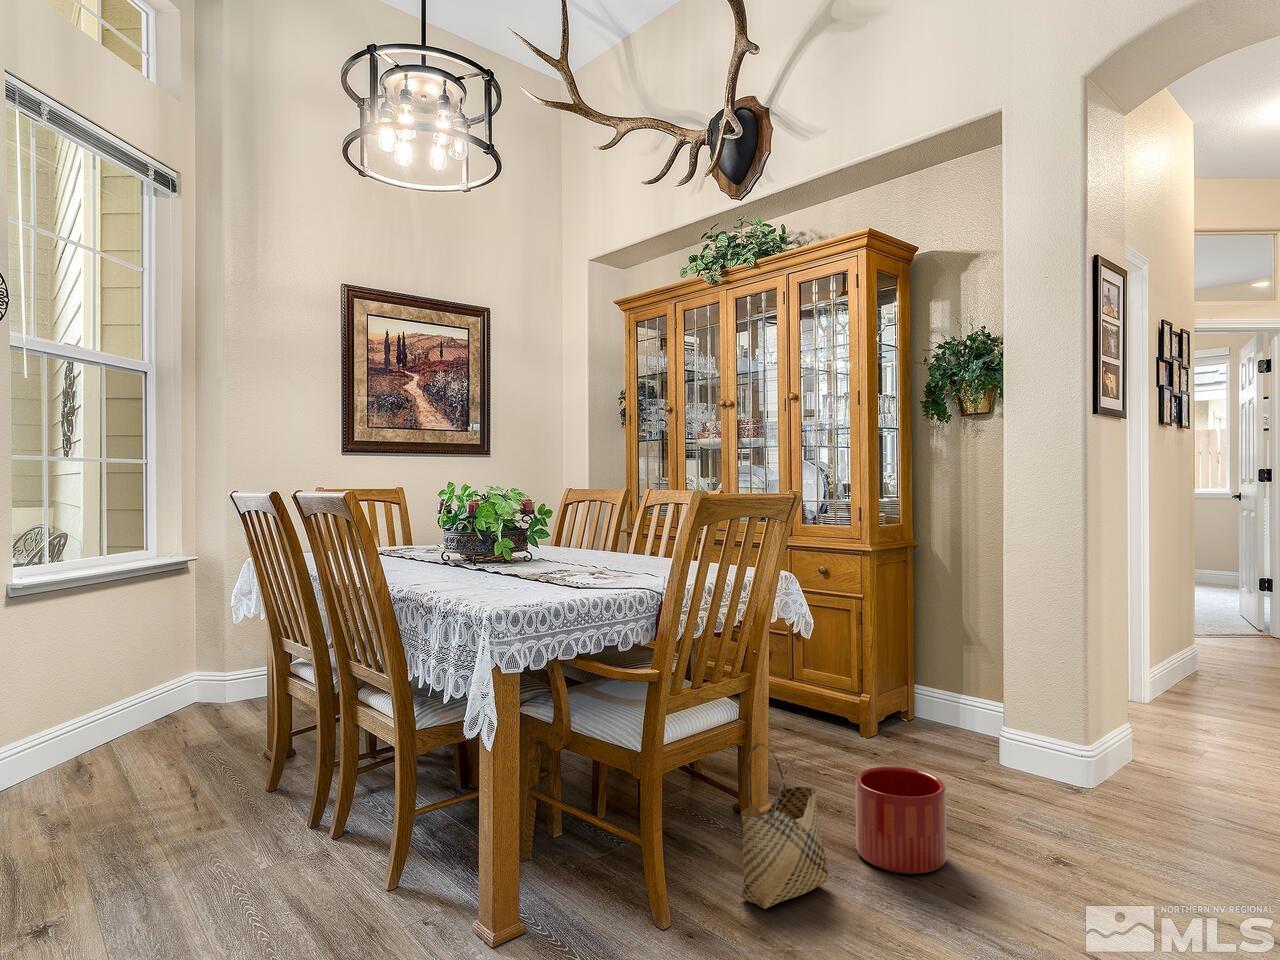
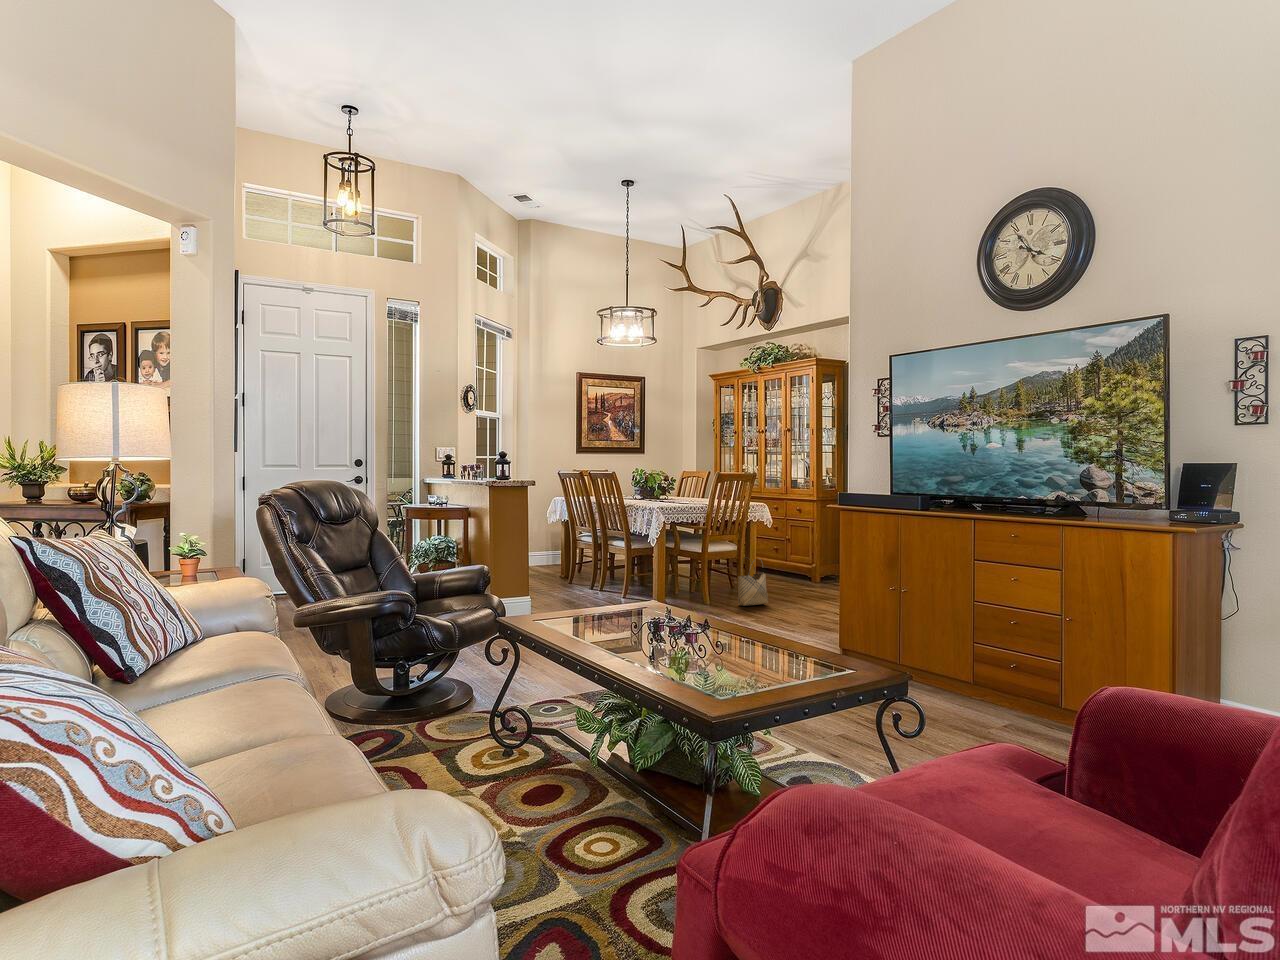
planter: present [856,767,947,874] -> none [784,574,815,605]

